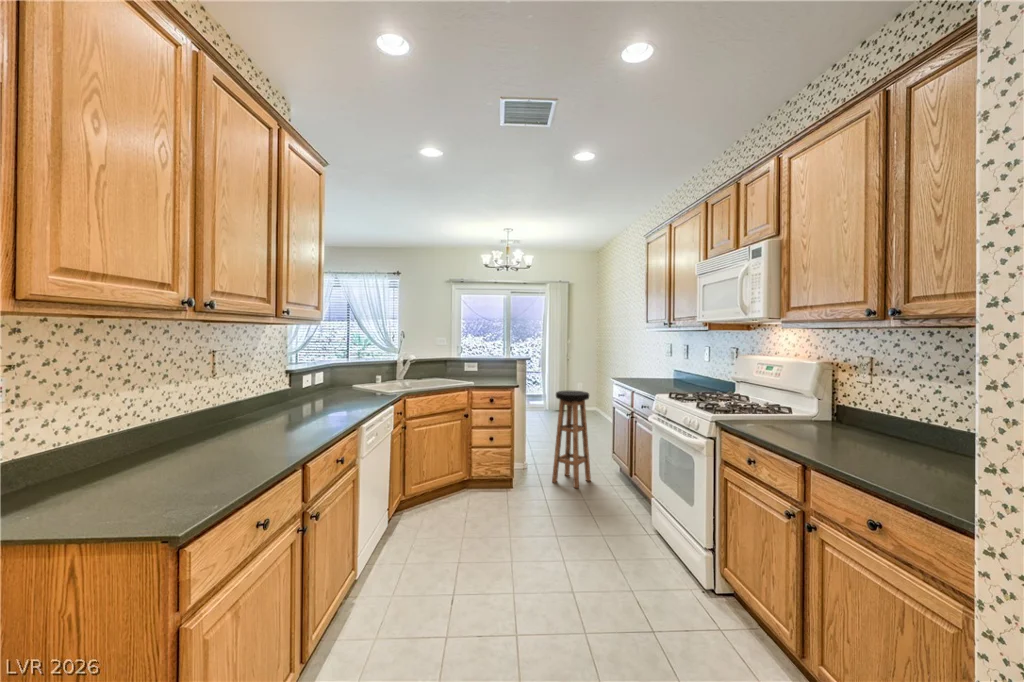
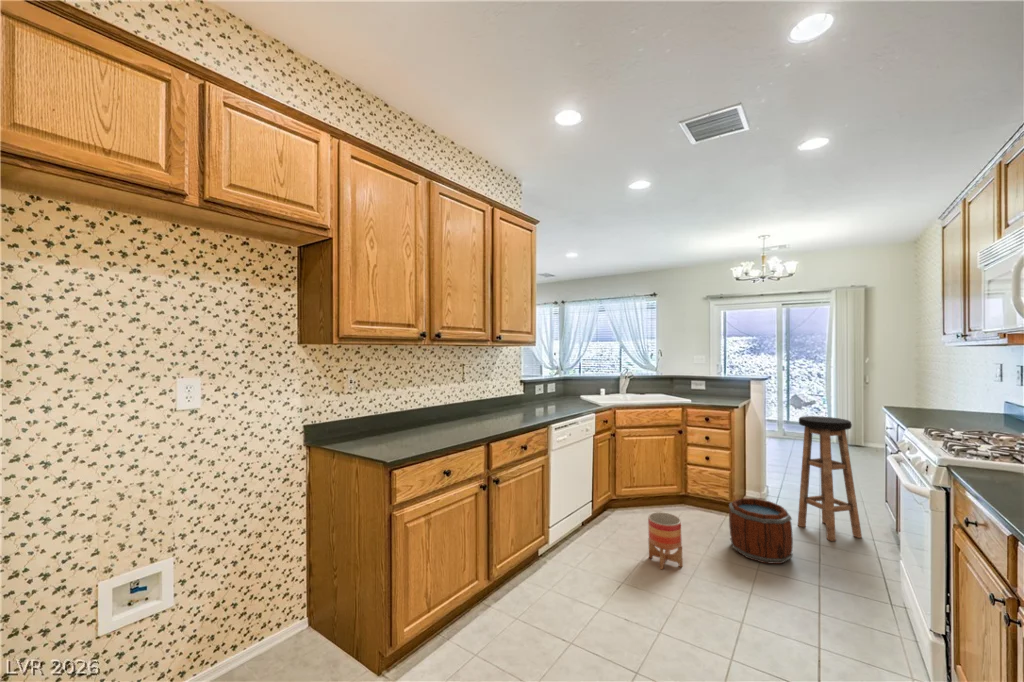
bucket: none [517,467,564,520] -> present [729,498,793,564]
planter: none [461,498,493,556] -> present [648,512,683,569]

